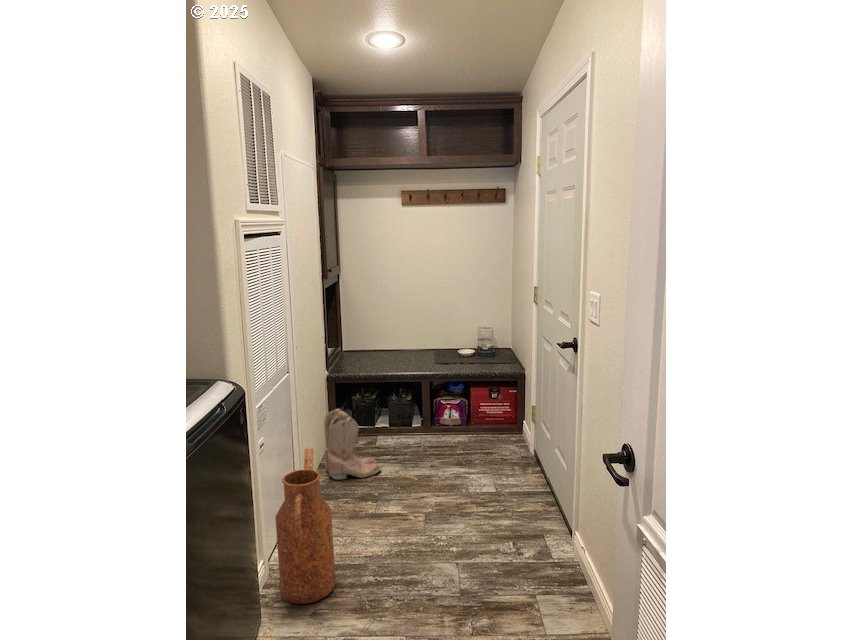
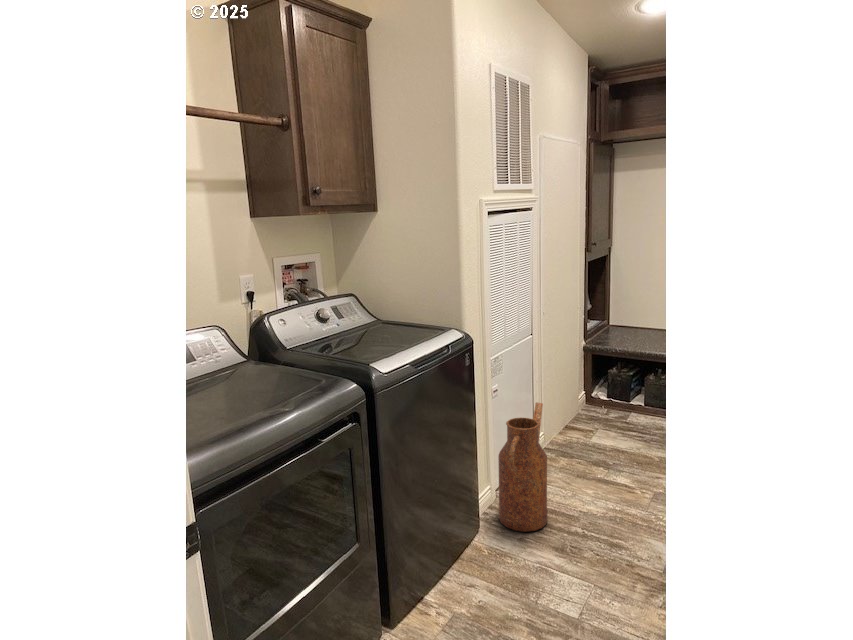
boots: present [324,409,381,479] -> none [569,376,624,446]

